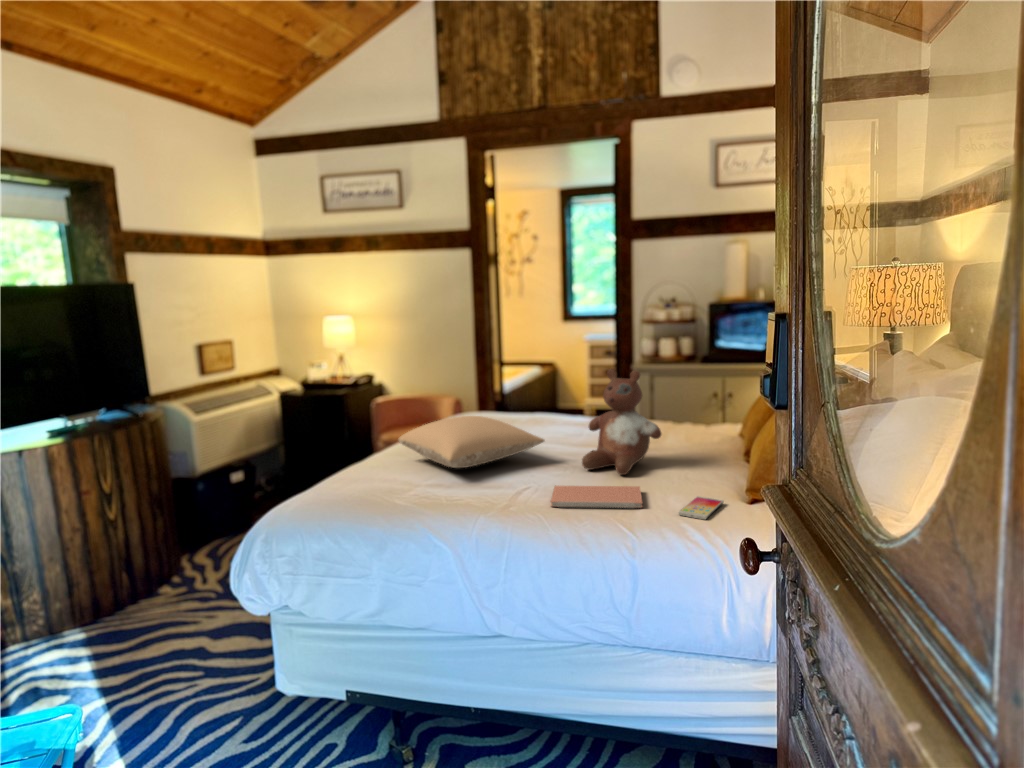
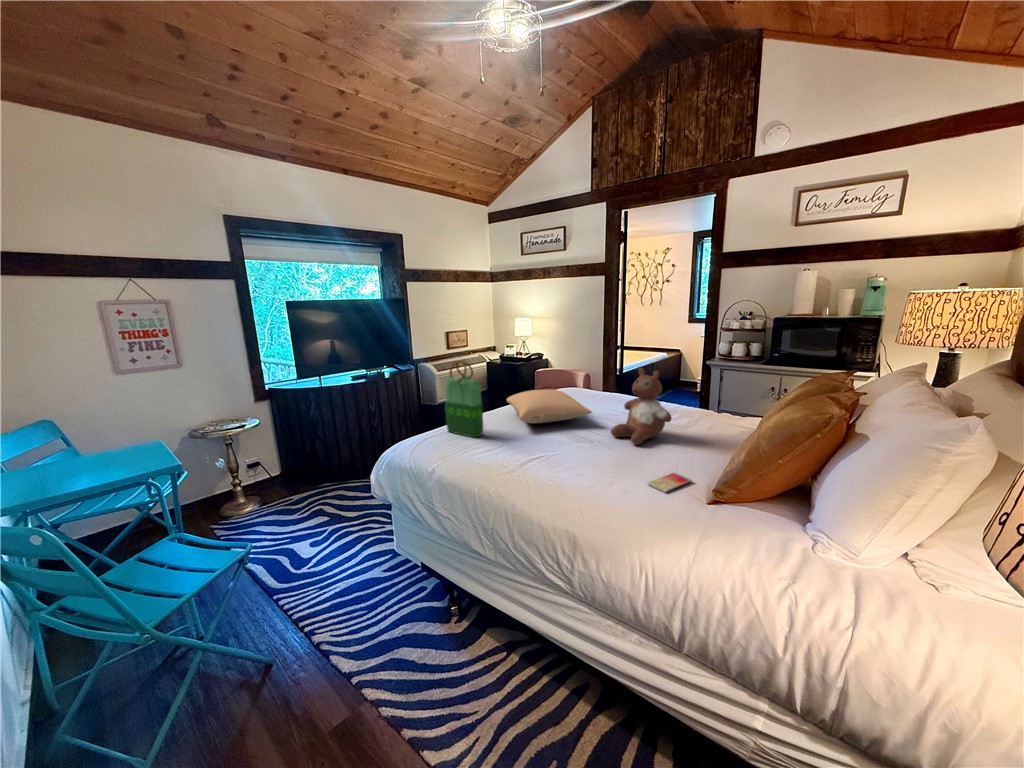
tote bag: none [322,375,394,500] -> present [445,361,483,437]
notebook: present [551,485,642,508] -> none [565,446,637,474]

